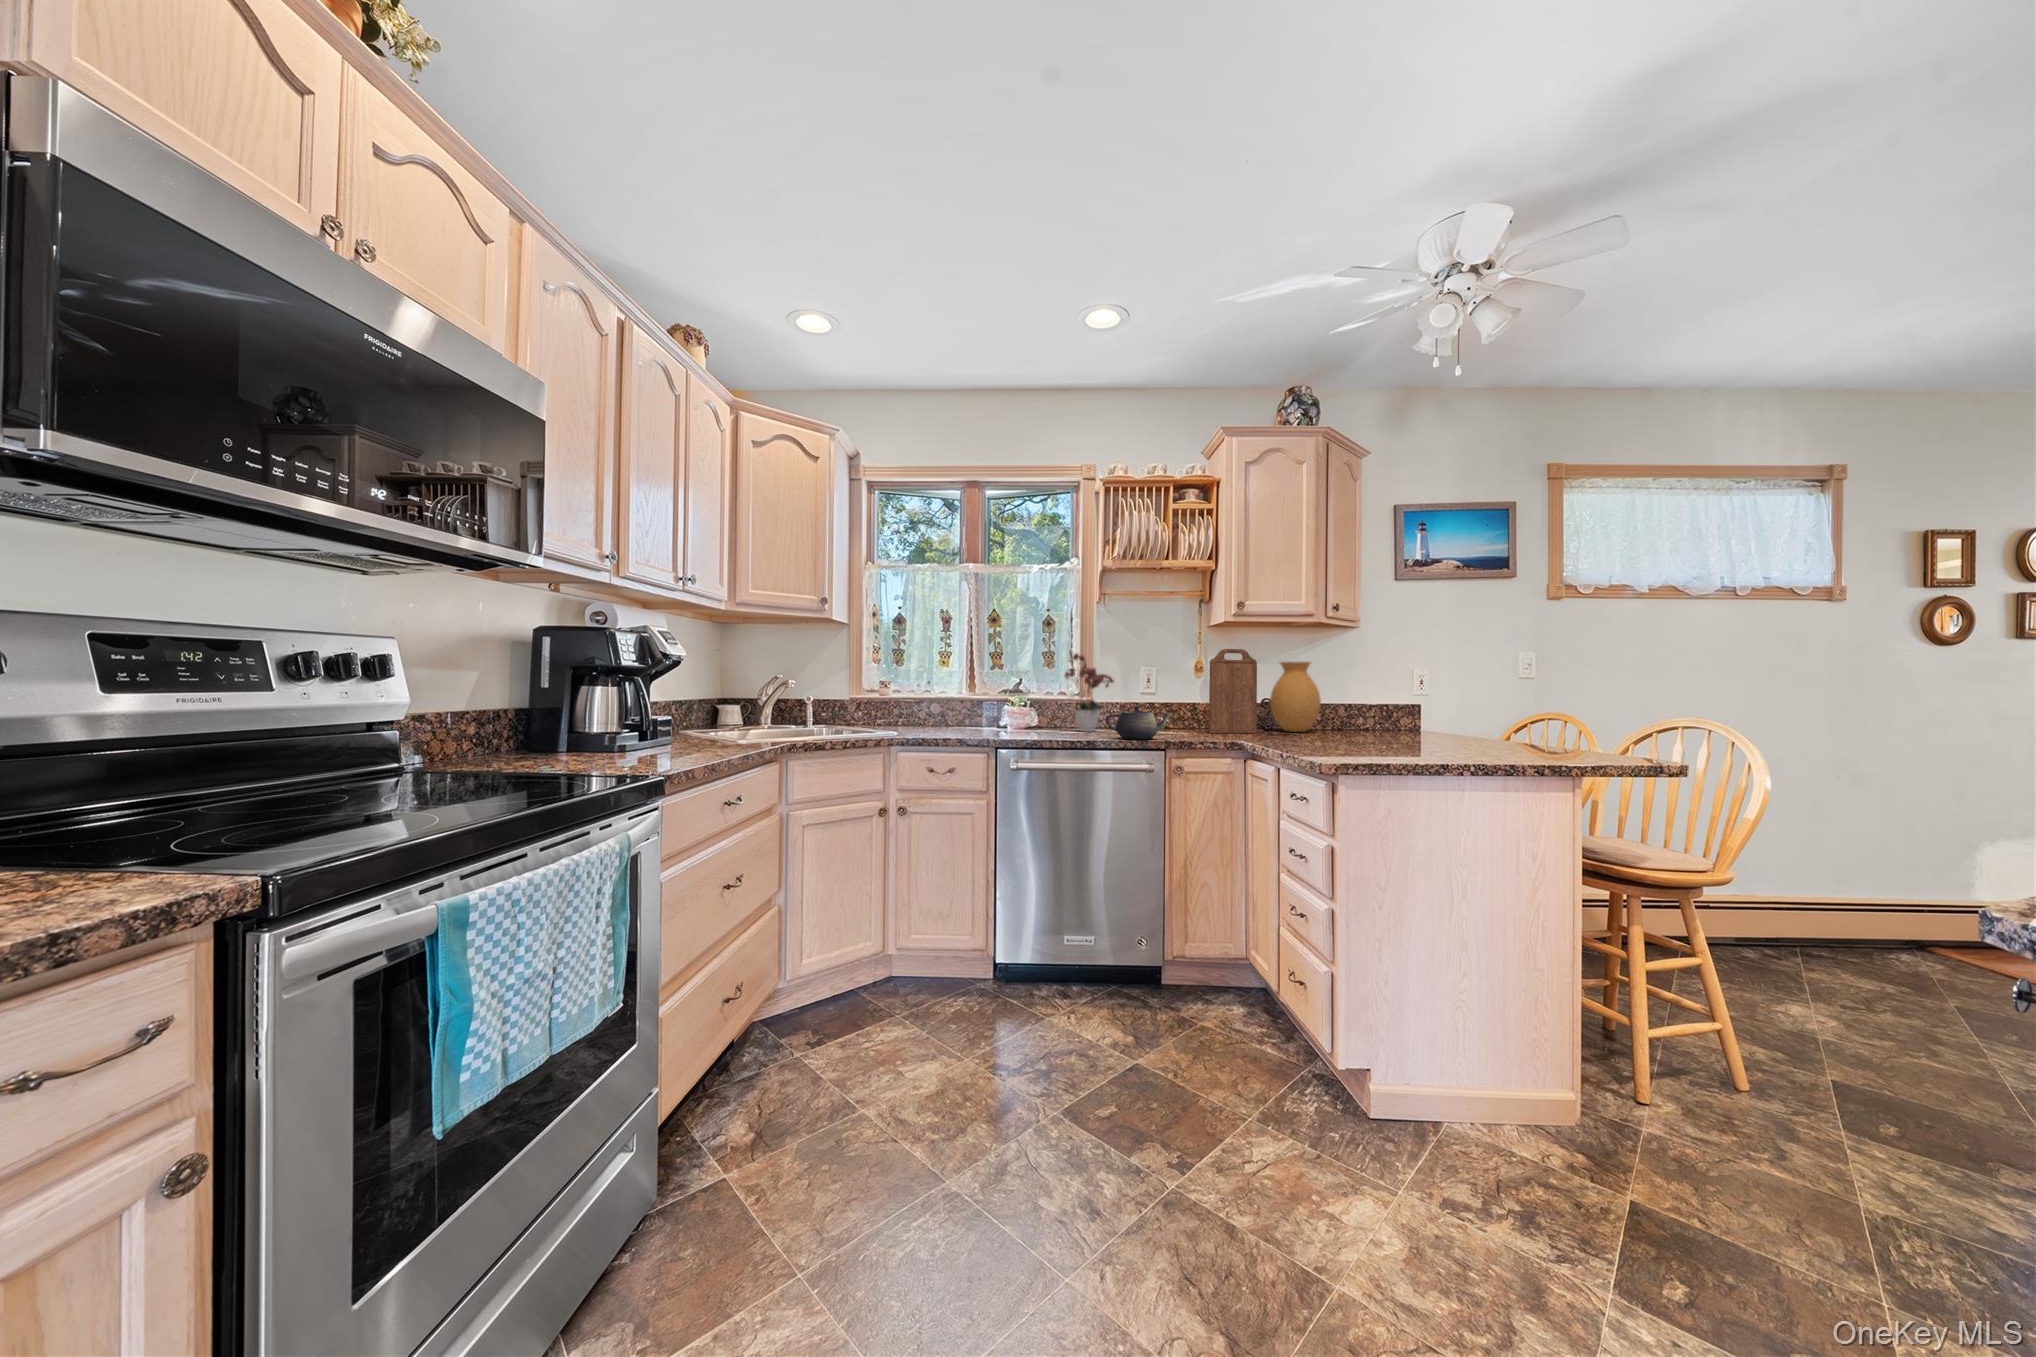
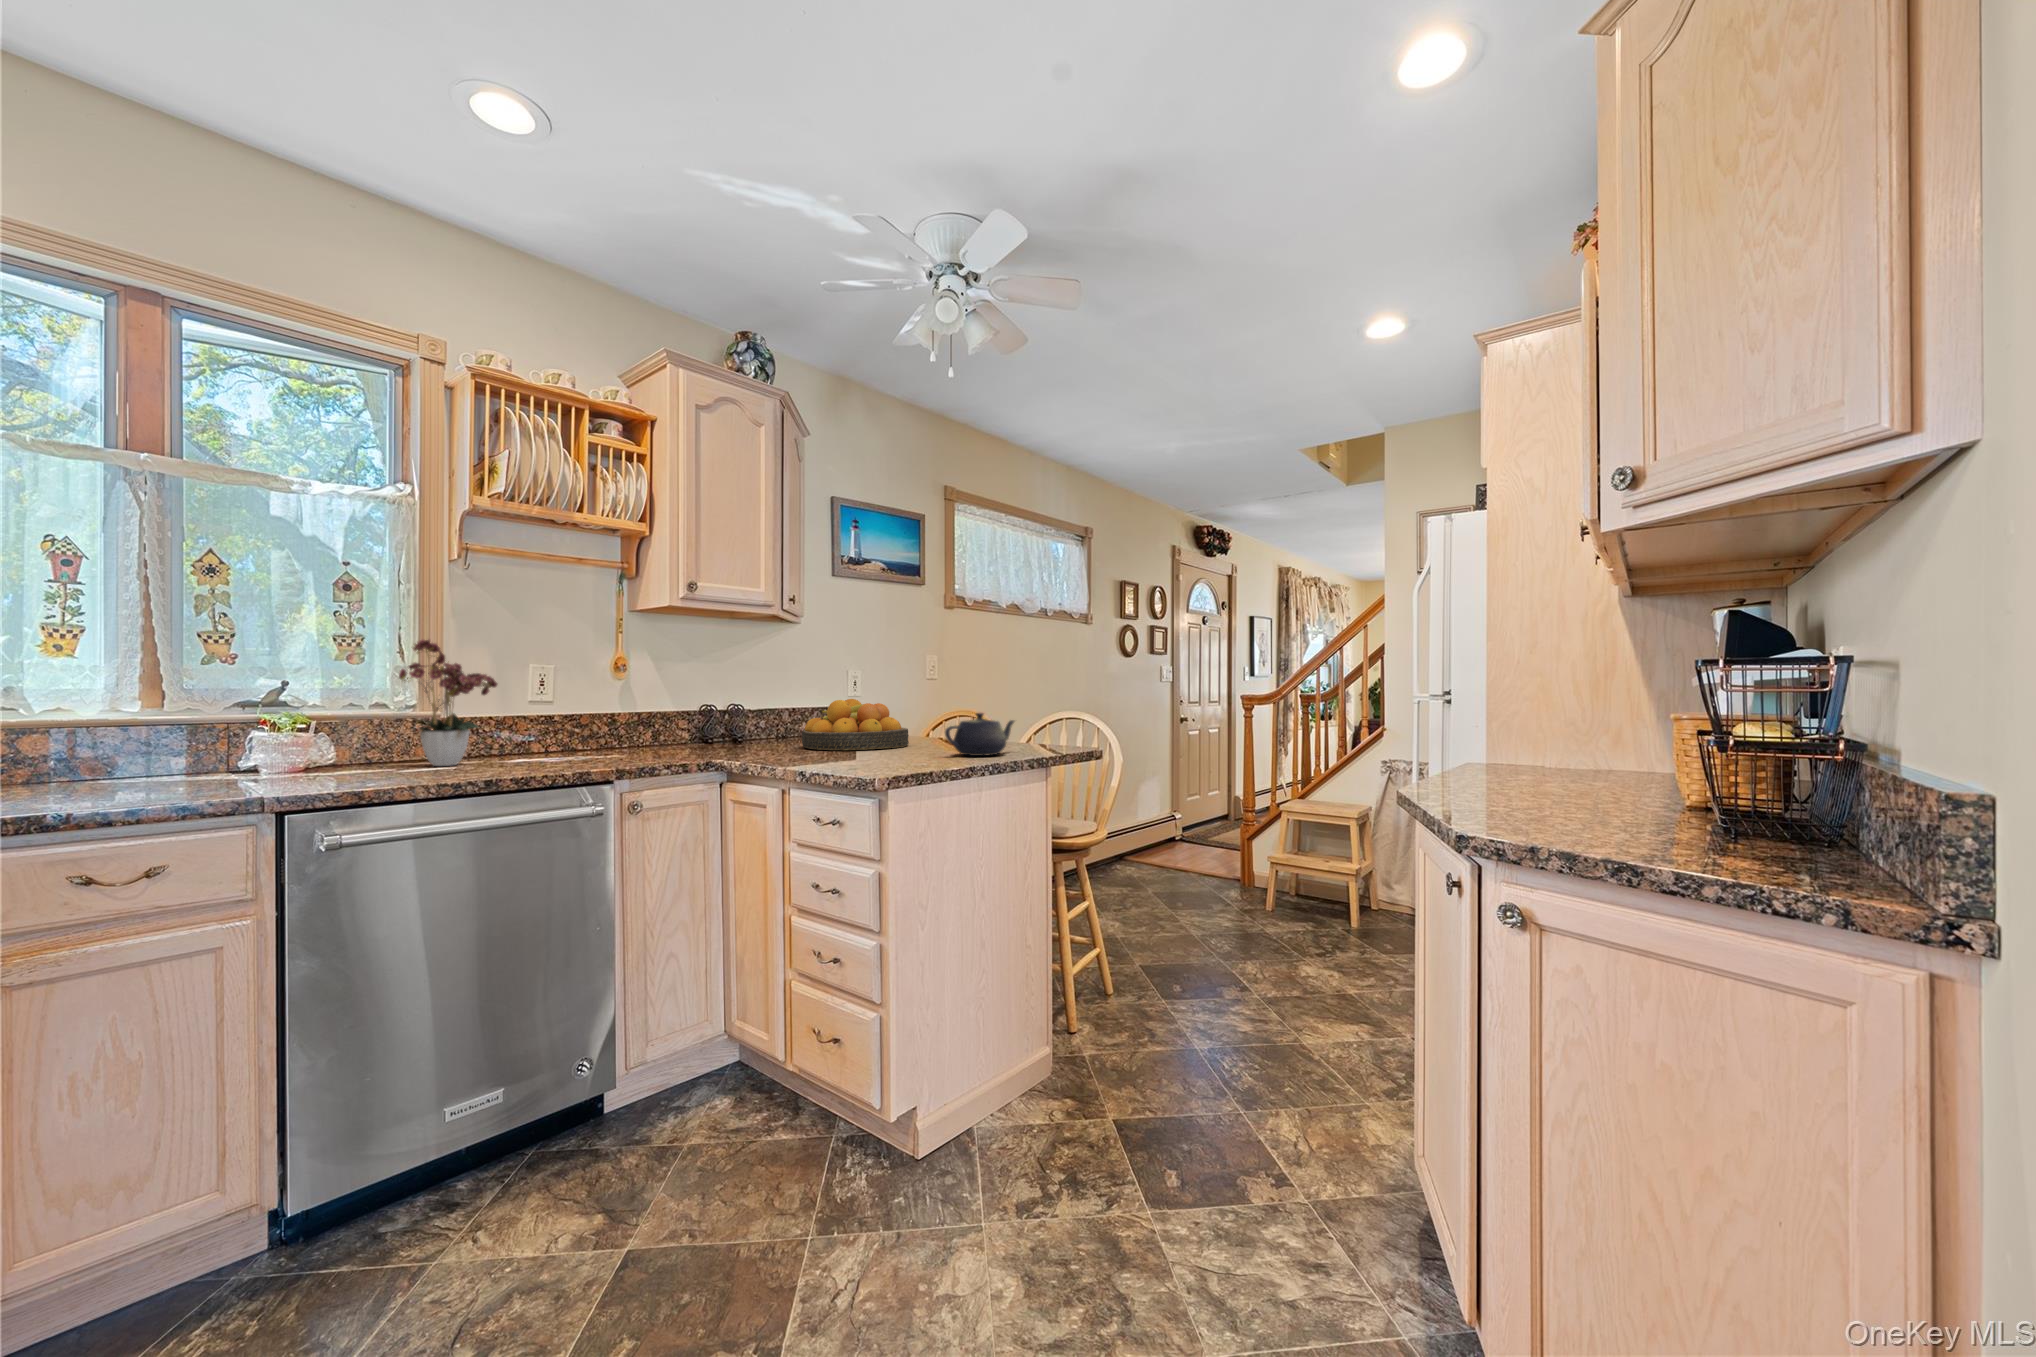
cutting board: present [1209,649,1257,733] -> none [647,641,706,752]
vase: present [1270,662,1321,732] -> none [714,659,773,743]
fruit bowl: none [1329,697,1437,745] -> present [802,699,909,750]
teapot: present [1105,706,1173,739] -> present [945,713,1015,756]

